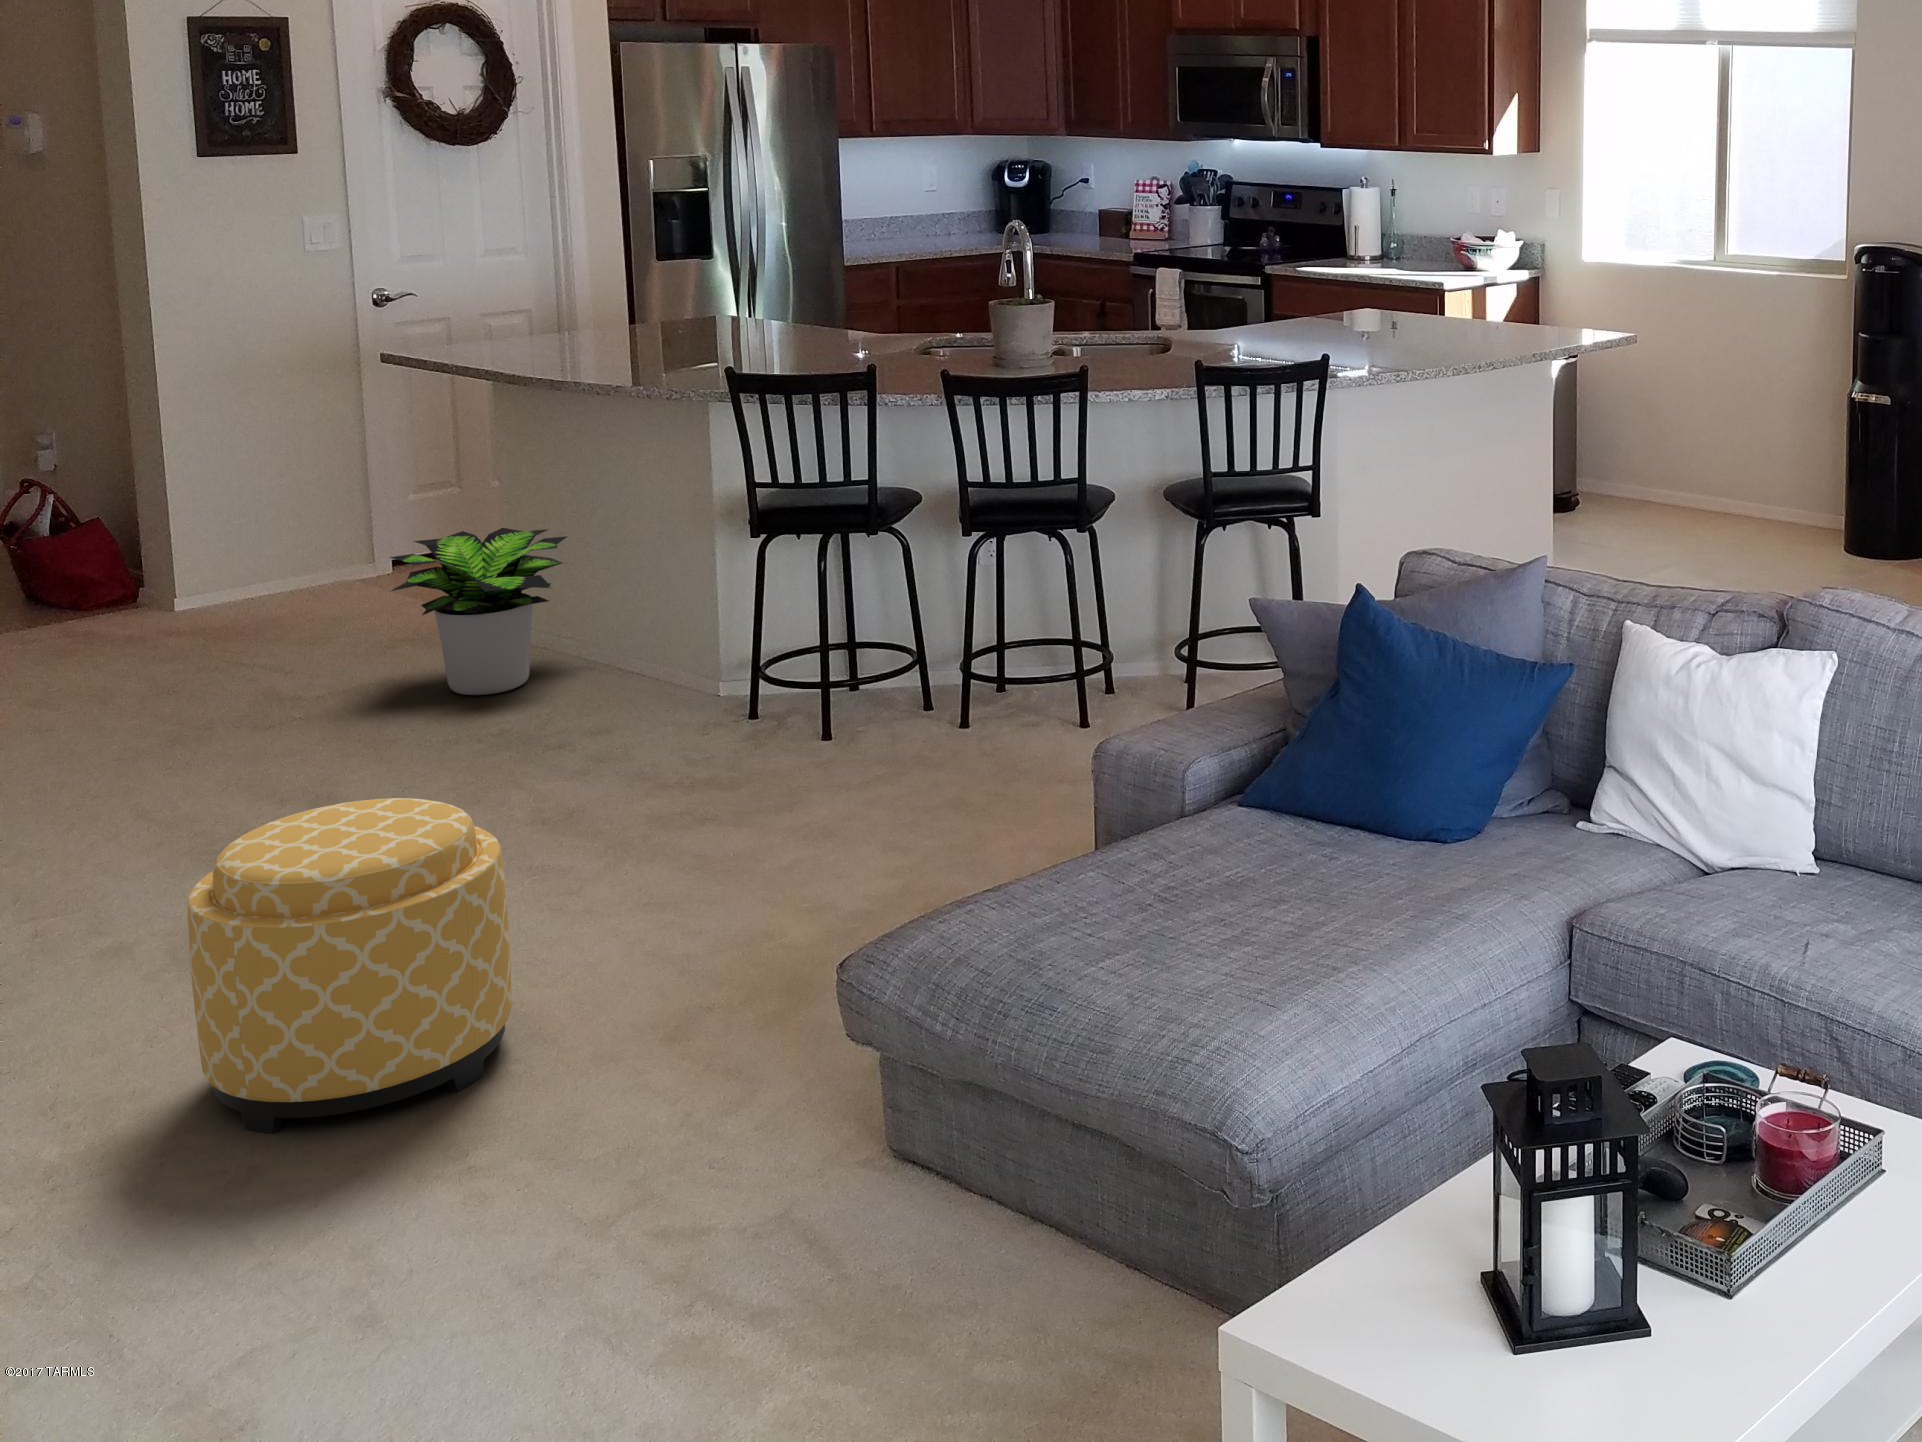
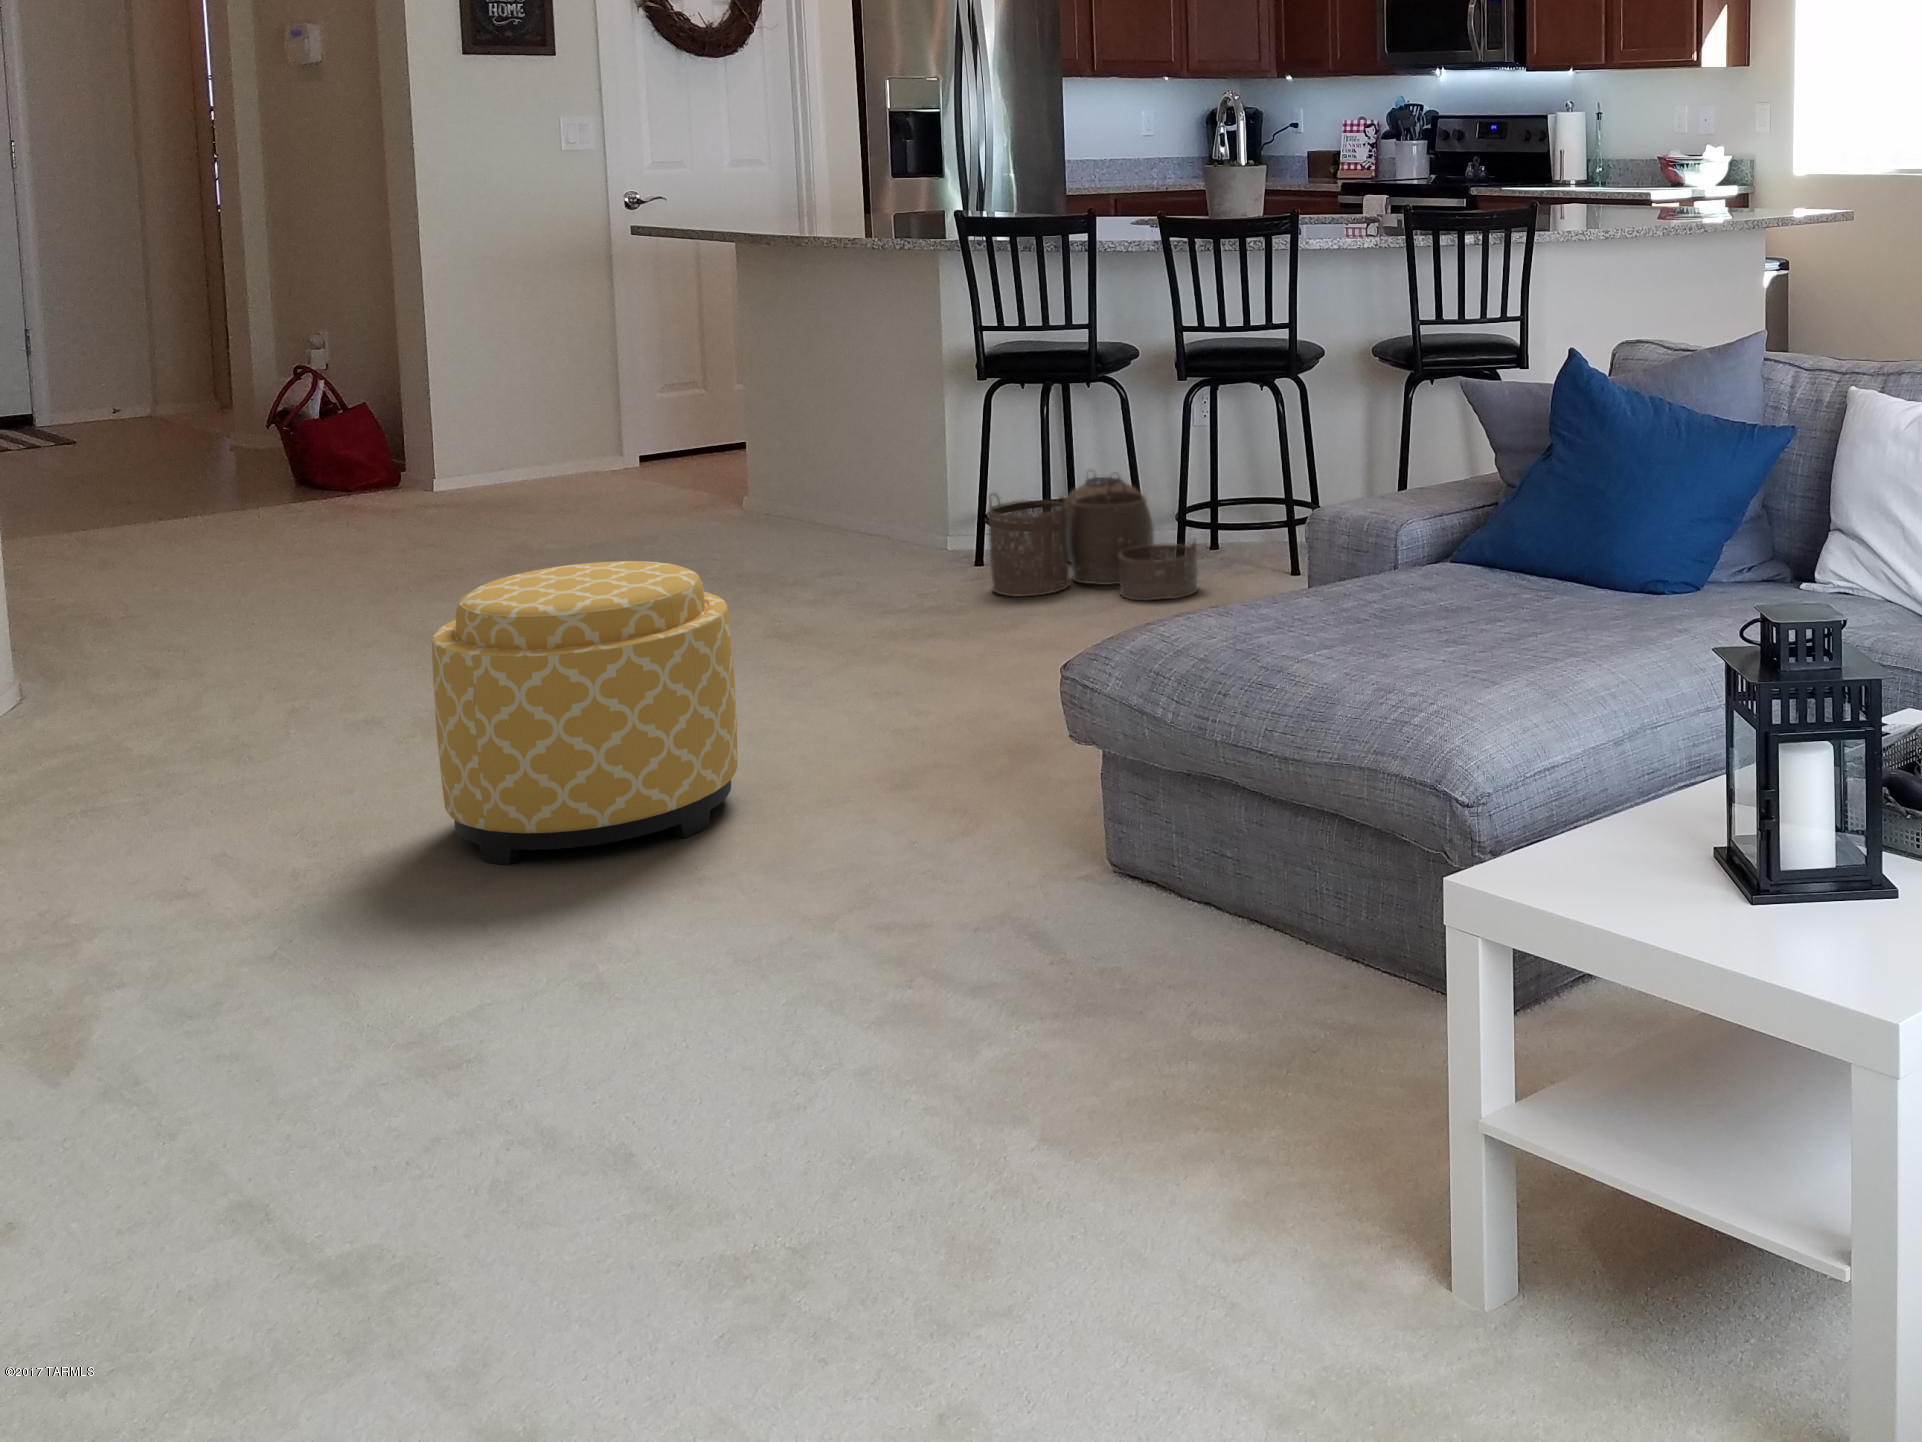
potted plant: present [390,528,567,695] -> none [634,397,823,553]
woven basket: none [766,610,982,758] -> present [988,476,1198,601]

